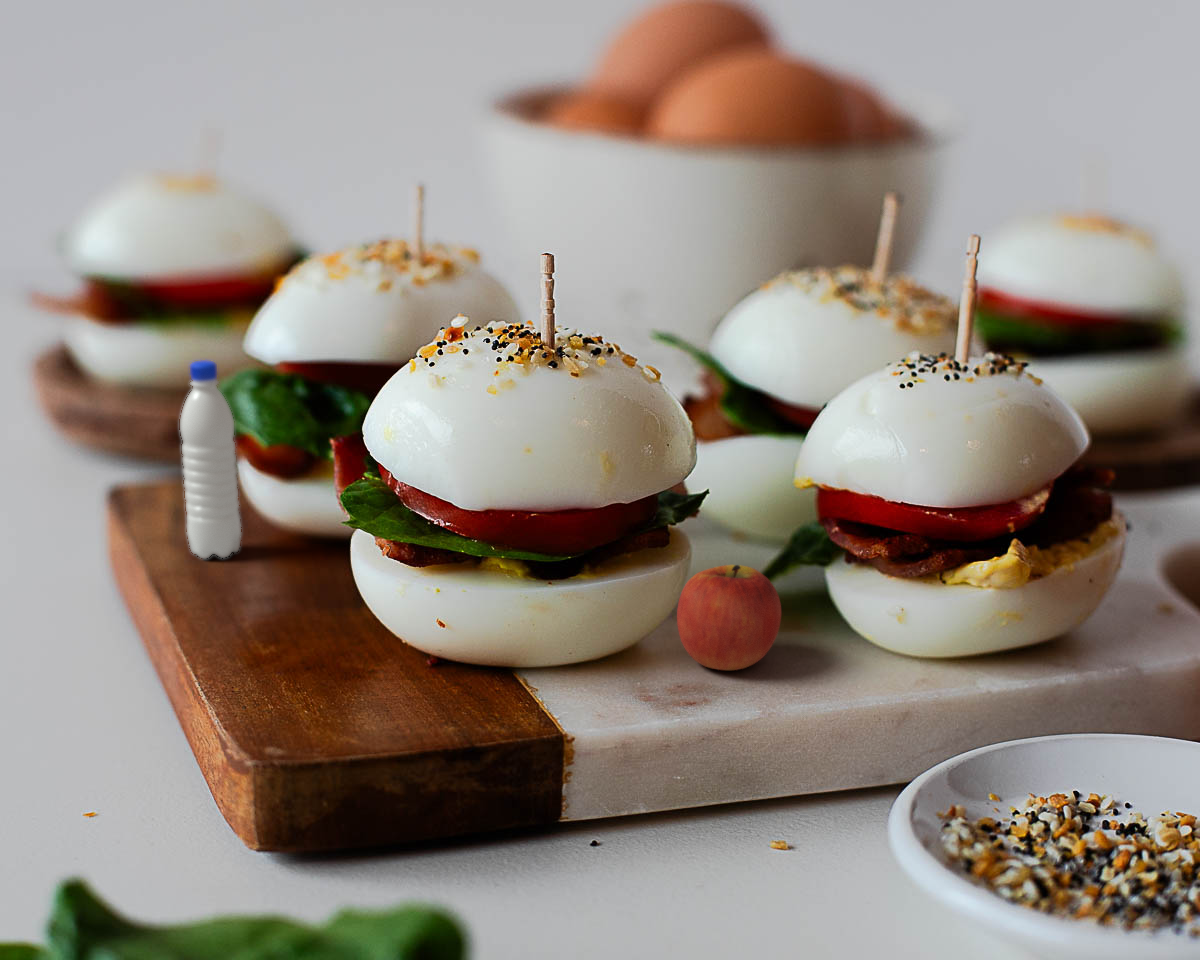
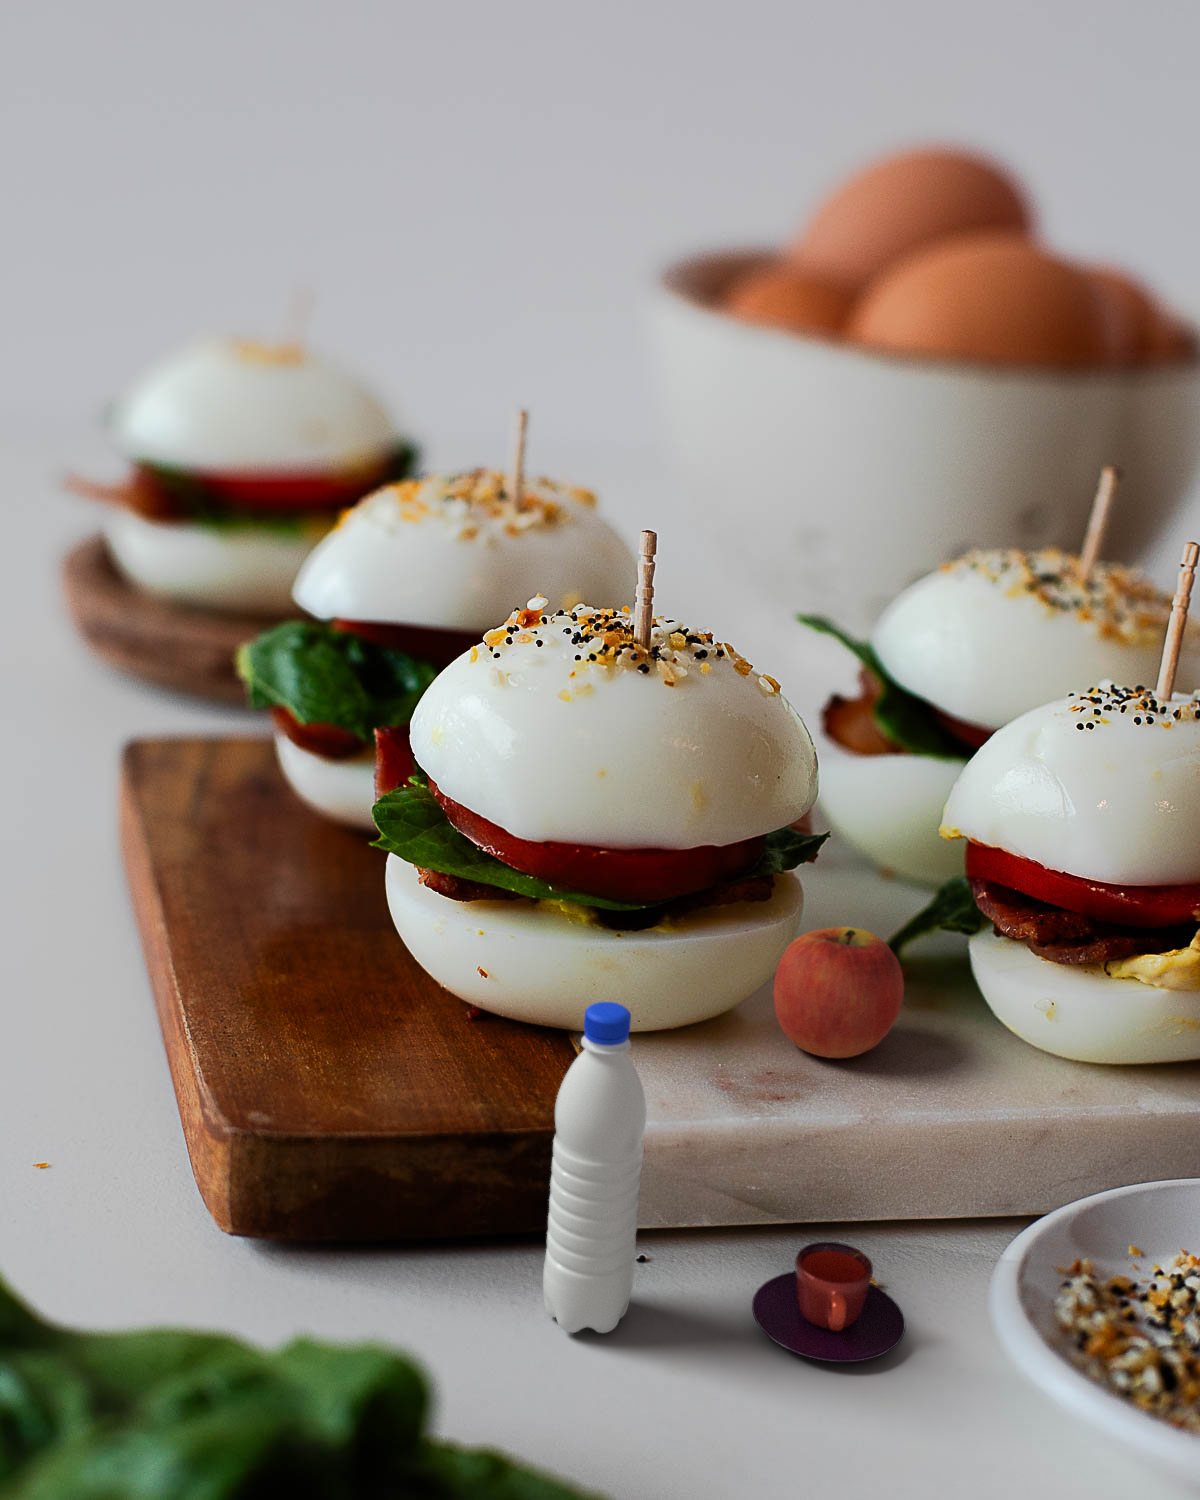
water bottle: present [180,361,241,558] -> present [543,1002,647,1333]
teacup: none [692,813,819,909] -> present [752,1242,905,1362]

